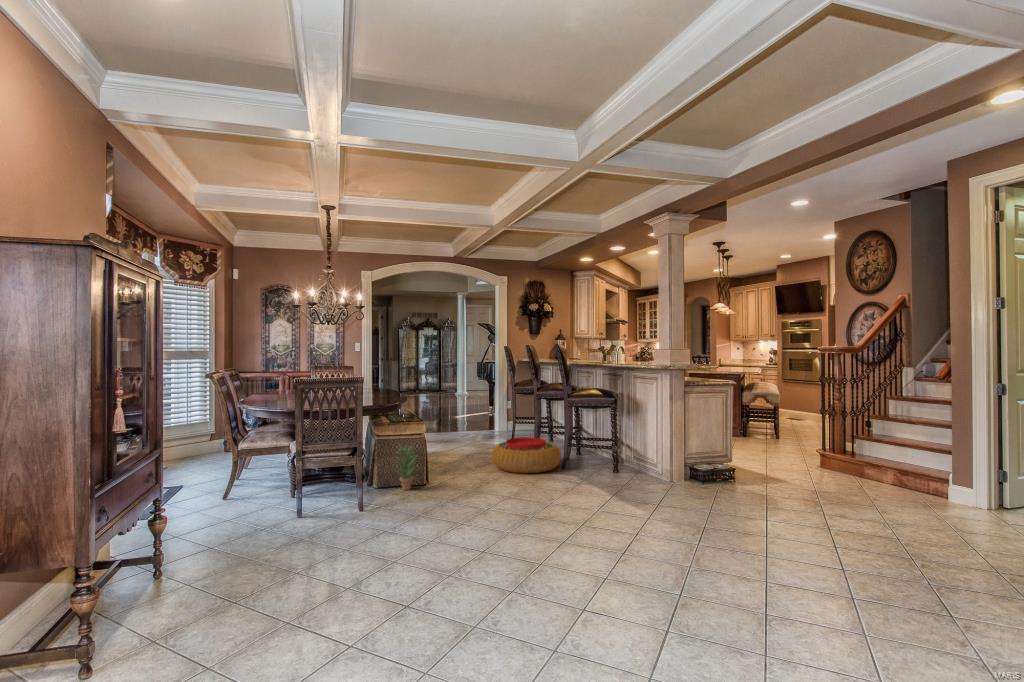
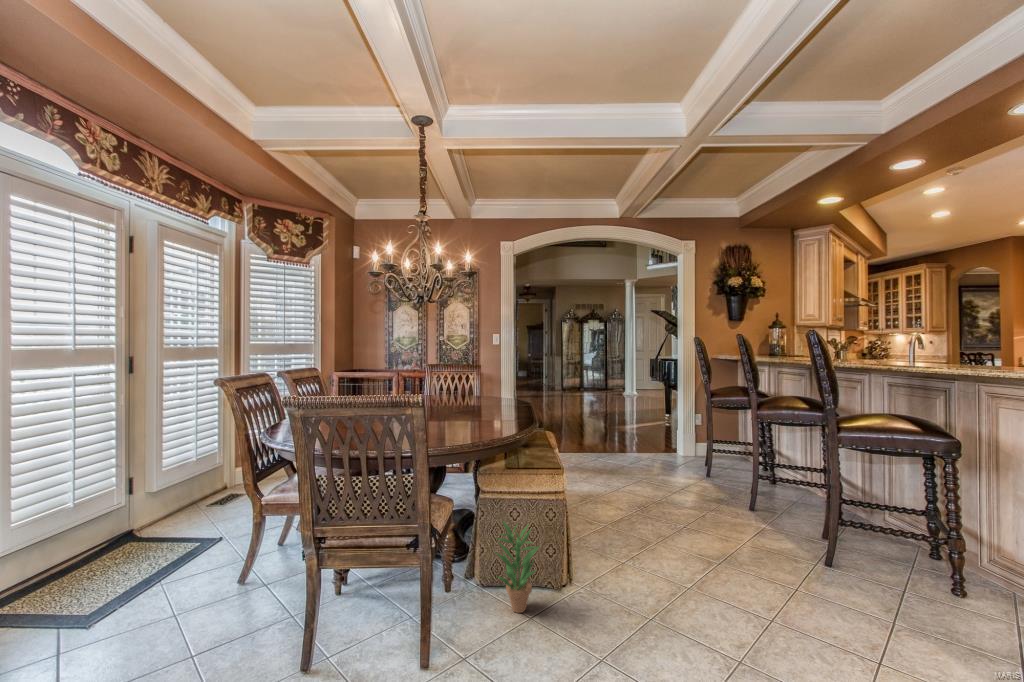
pouf: present [491,437,561,473] -> none [685,499,840,592]

